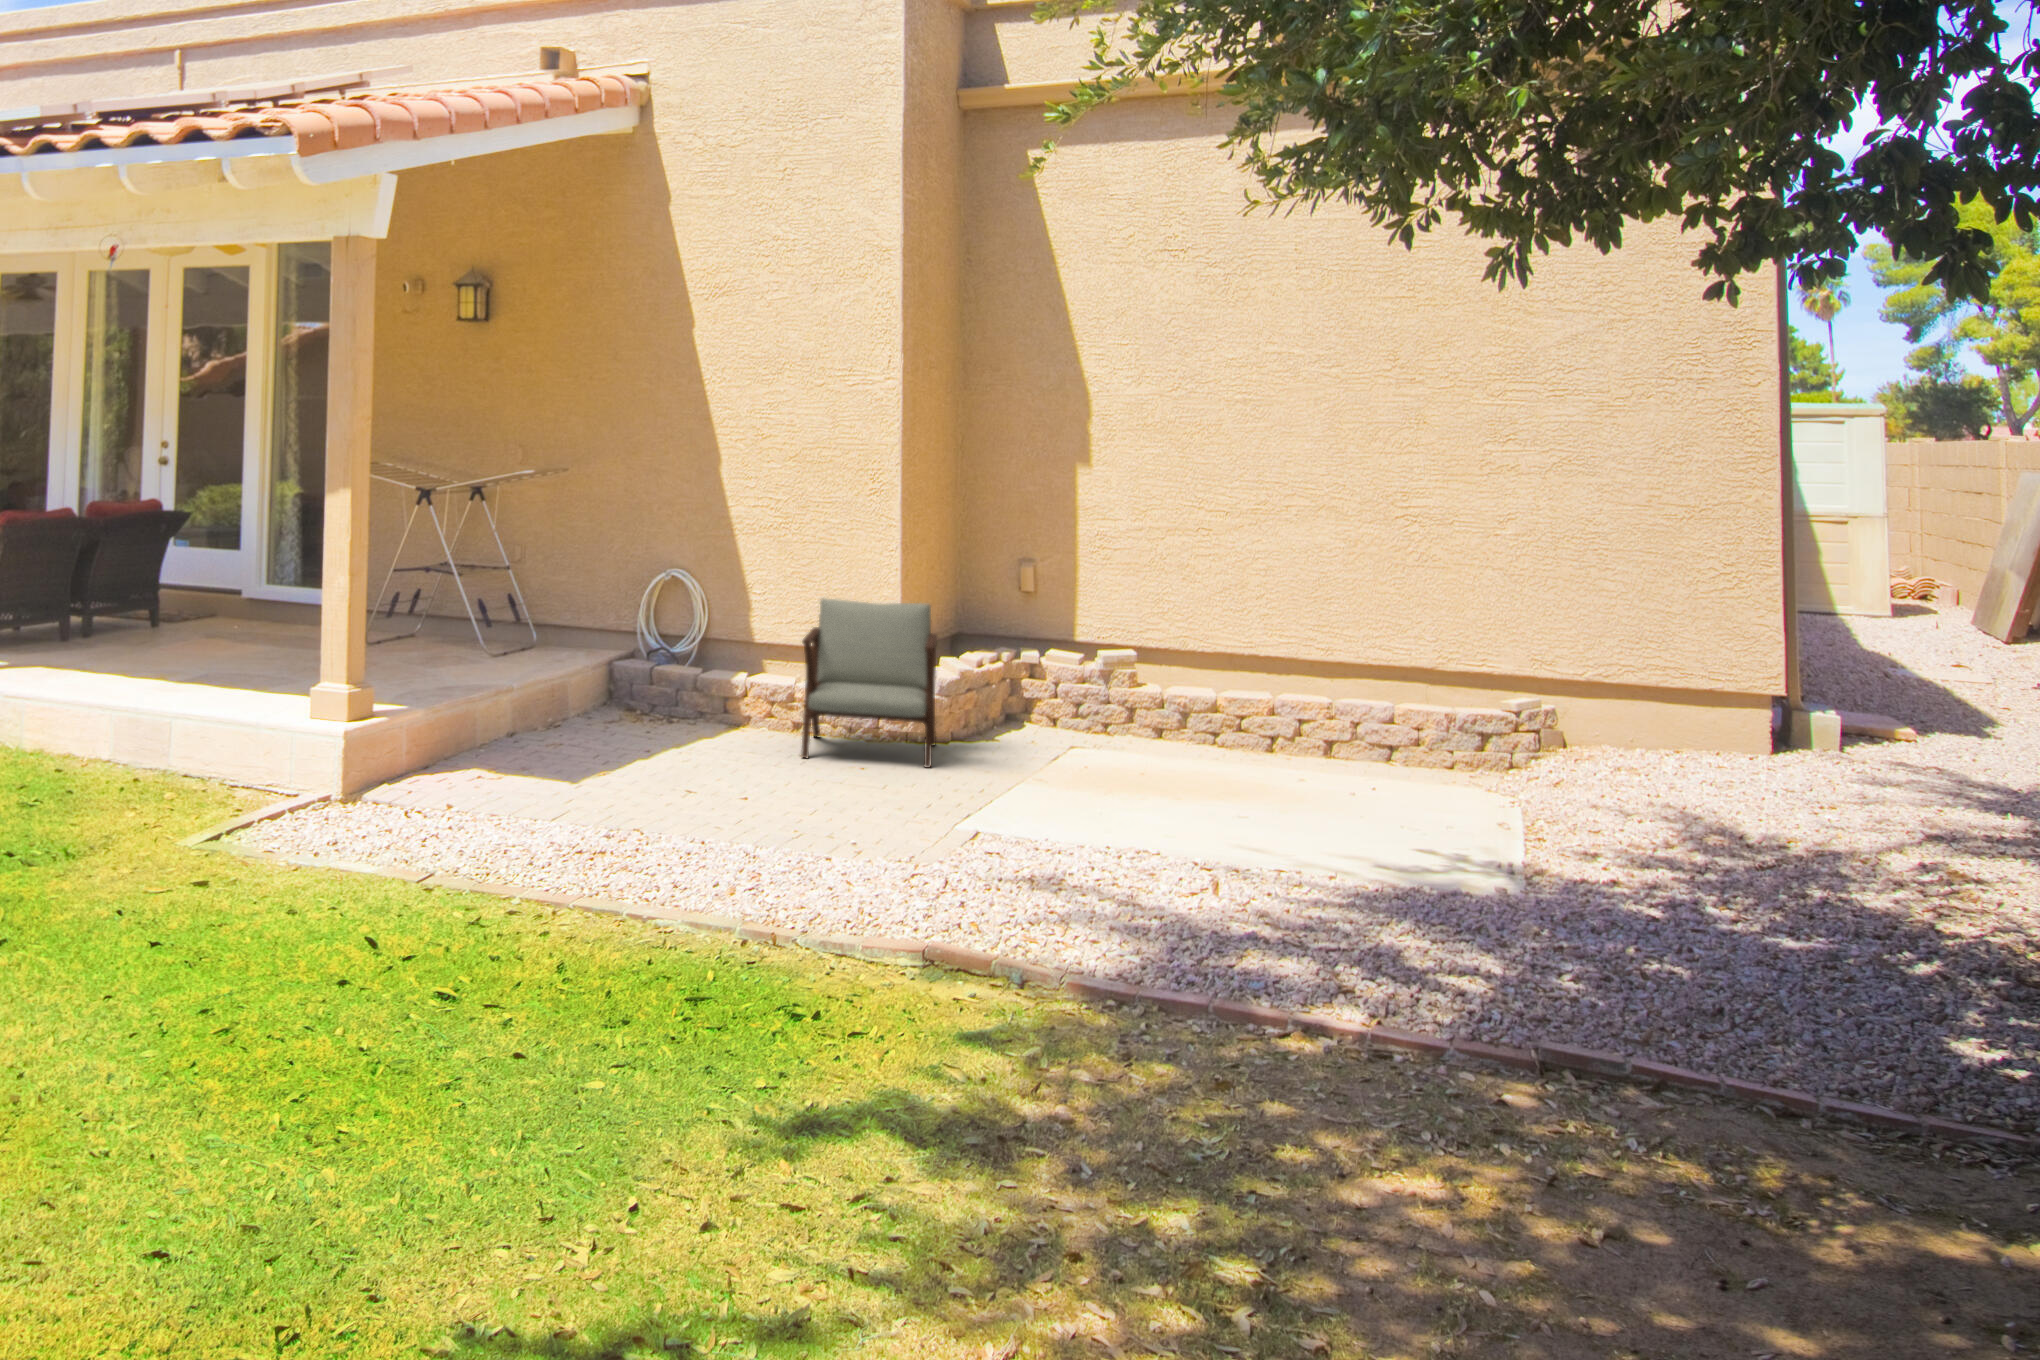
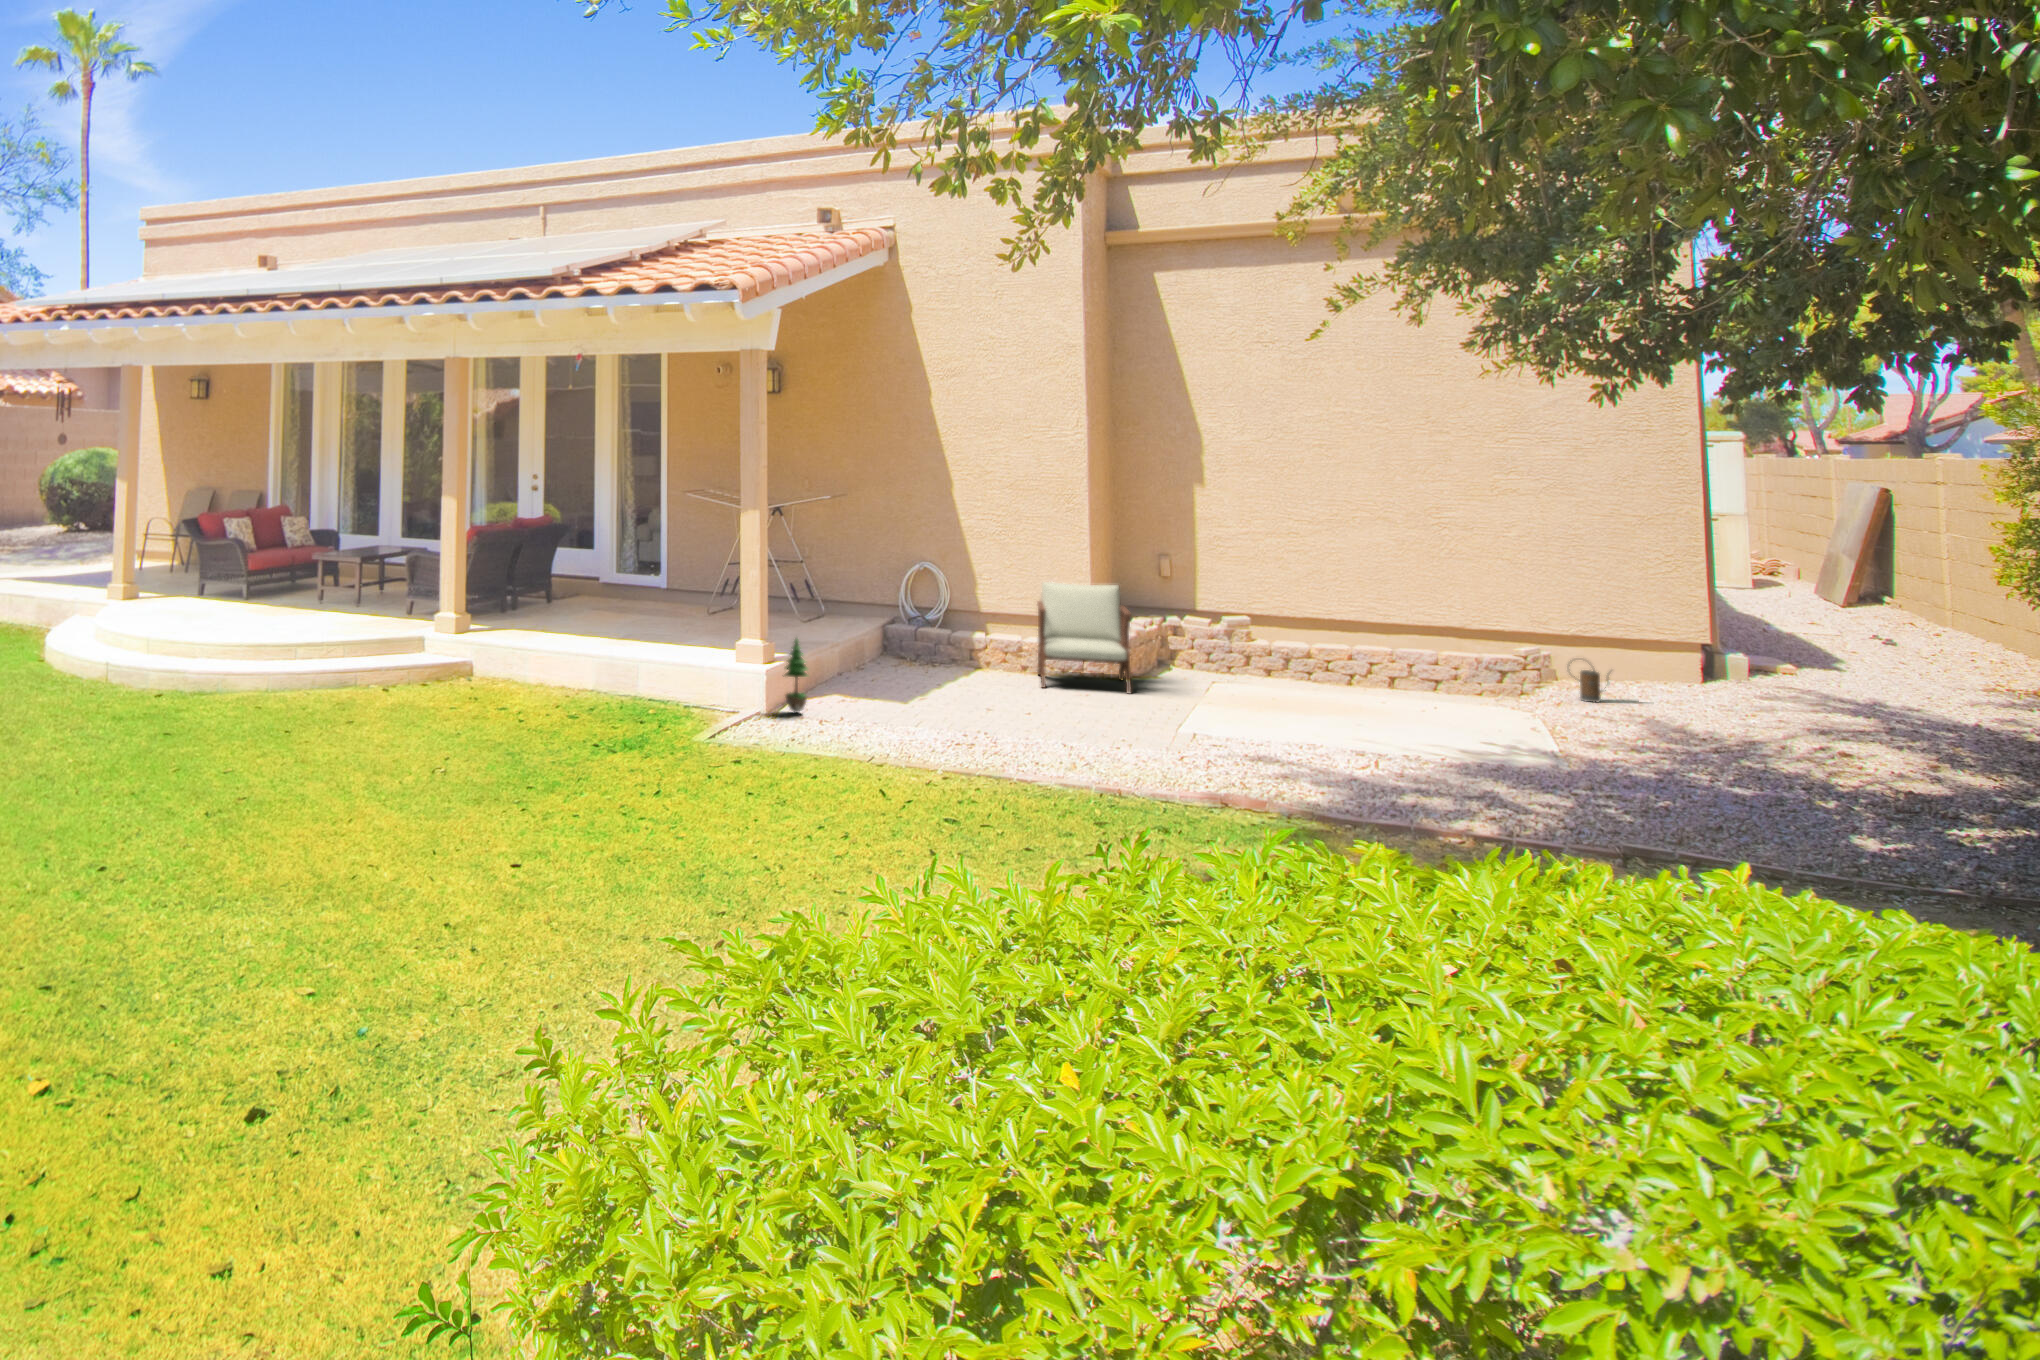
potted tree: none [359,679,403,801] -> present [785,639,808,712]
watering can: none [1580,716,1647,783] -> present [1569,662,1609,702]

